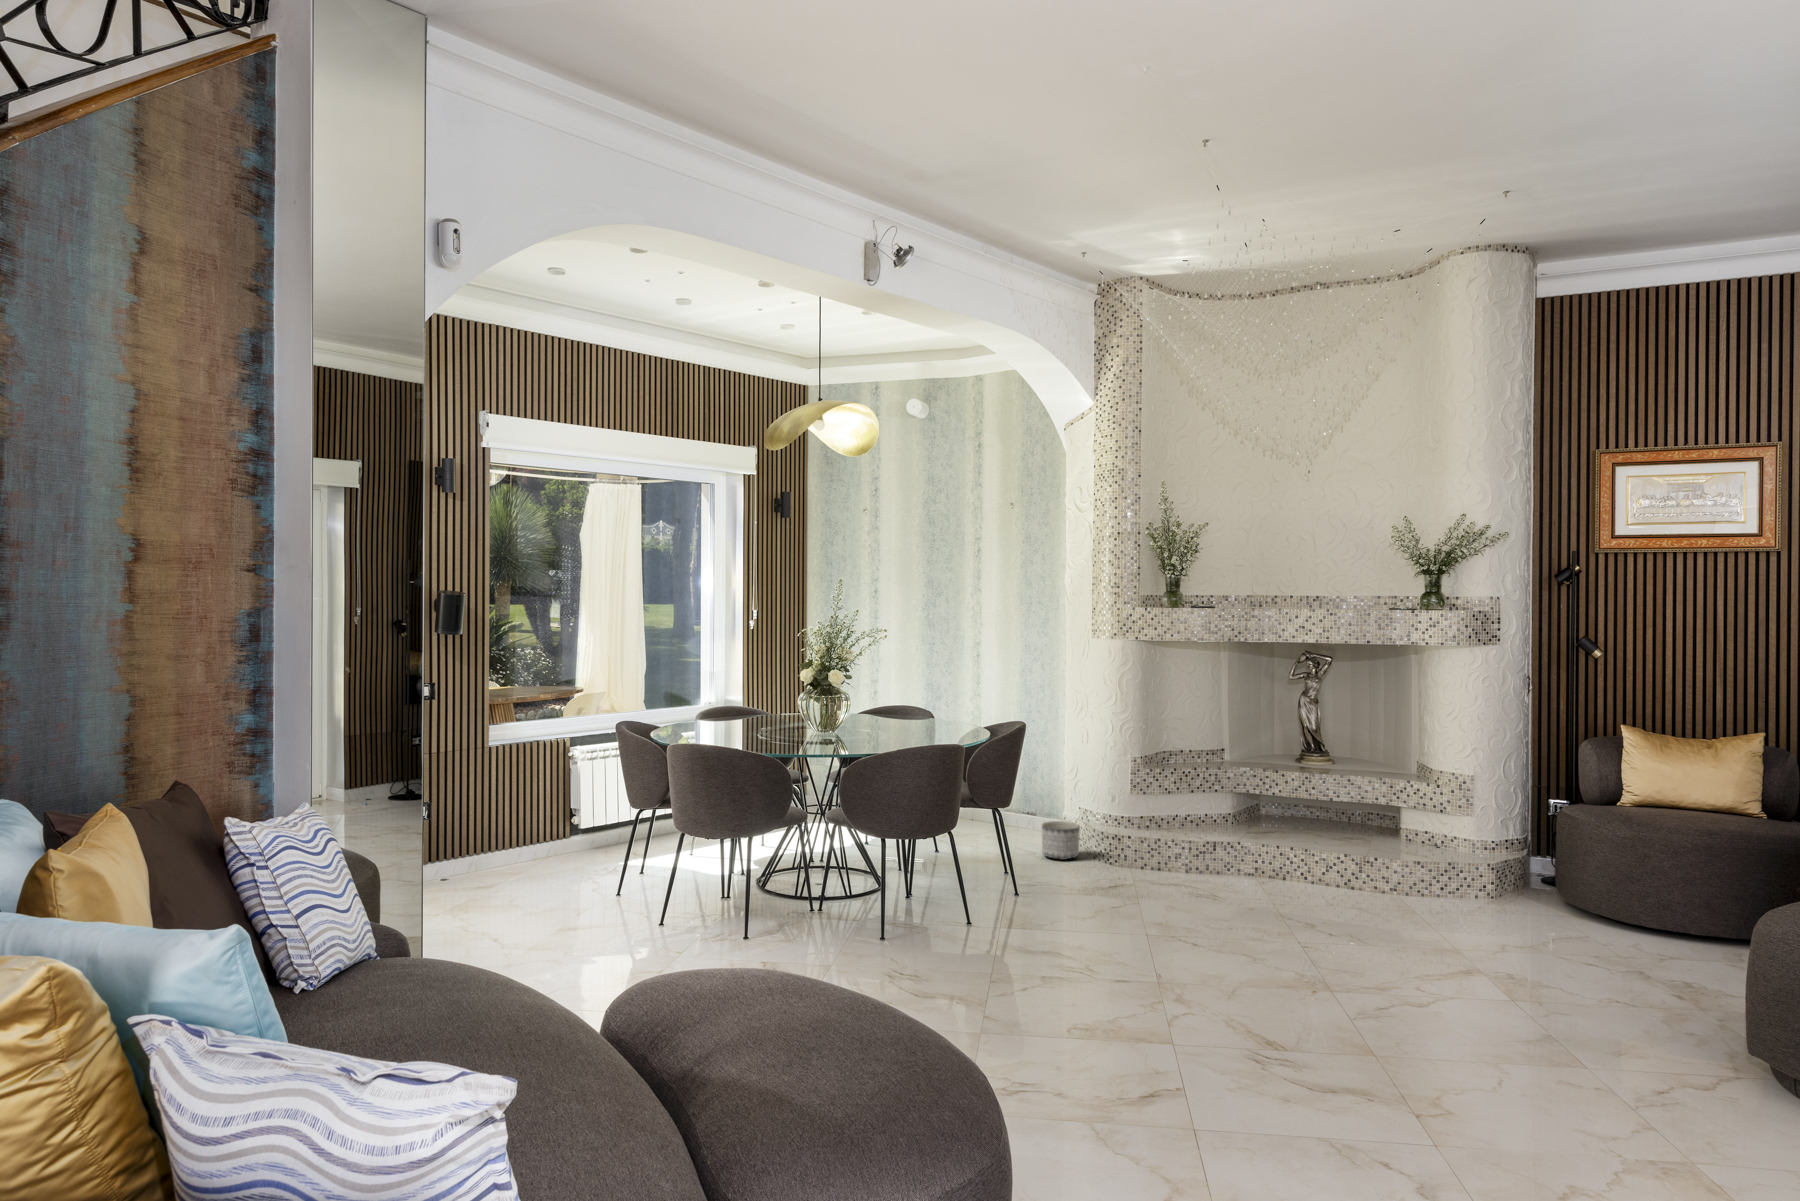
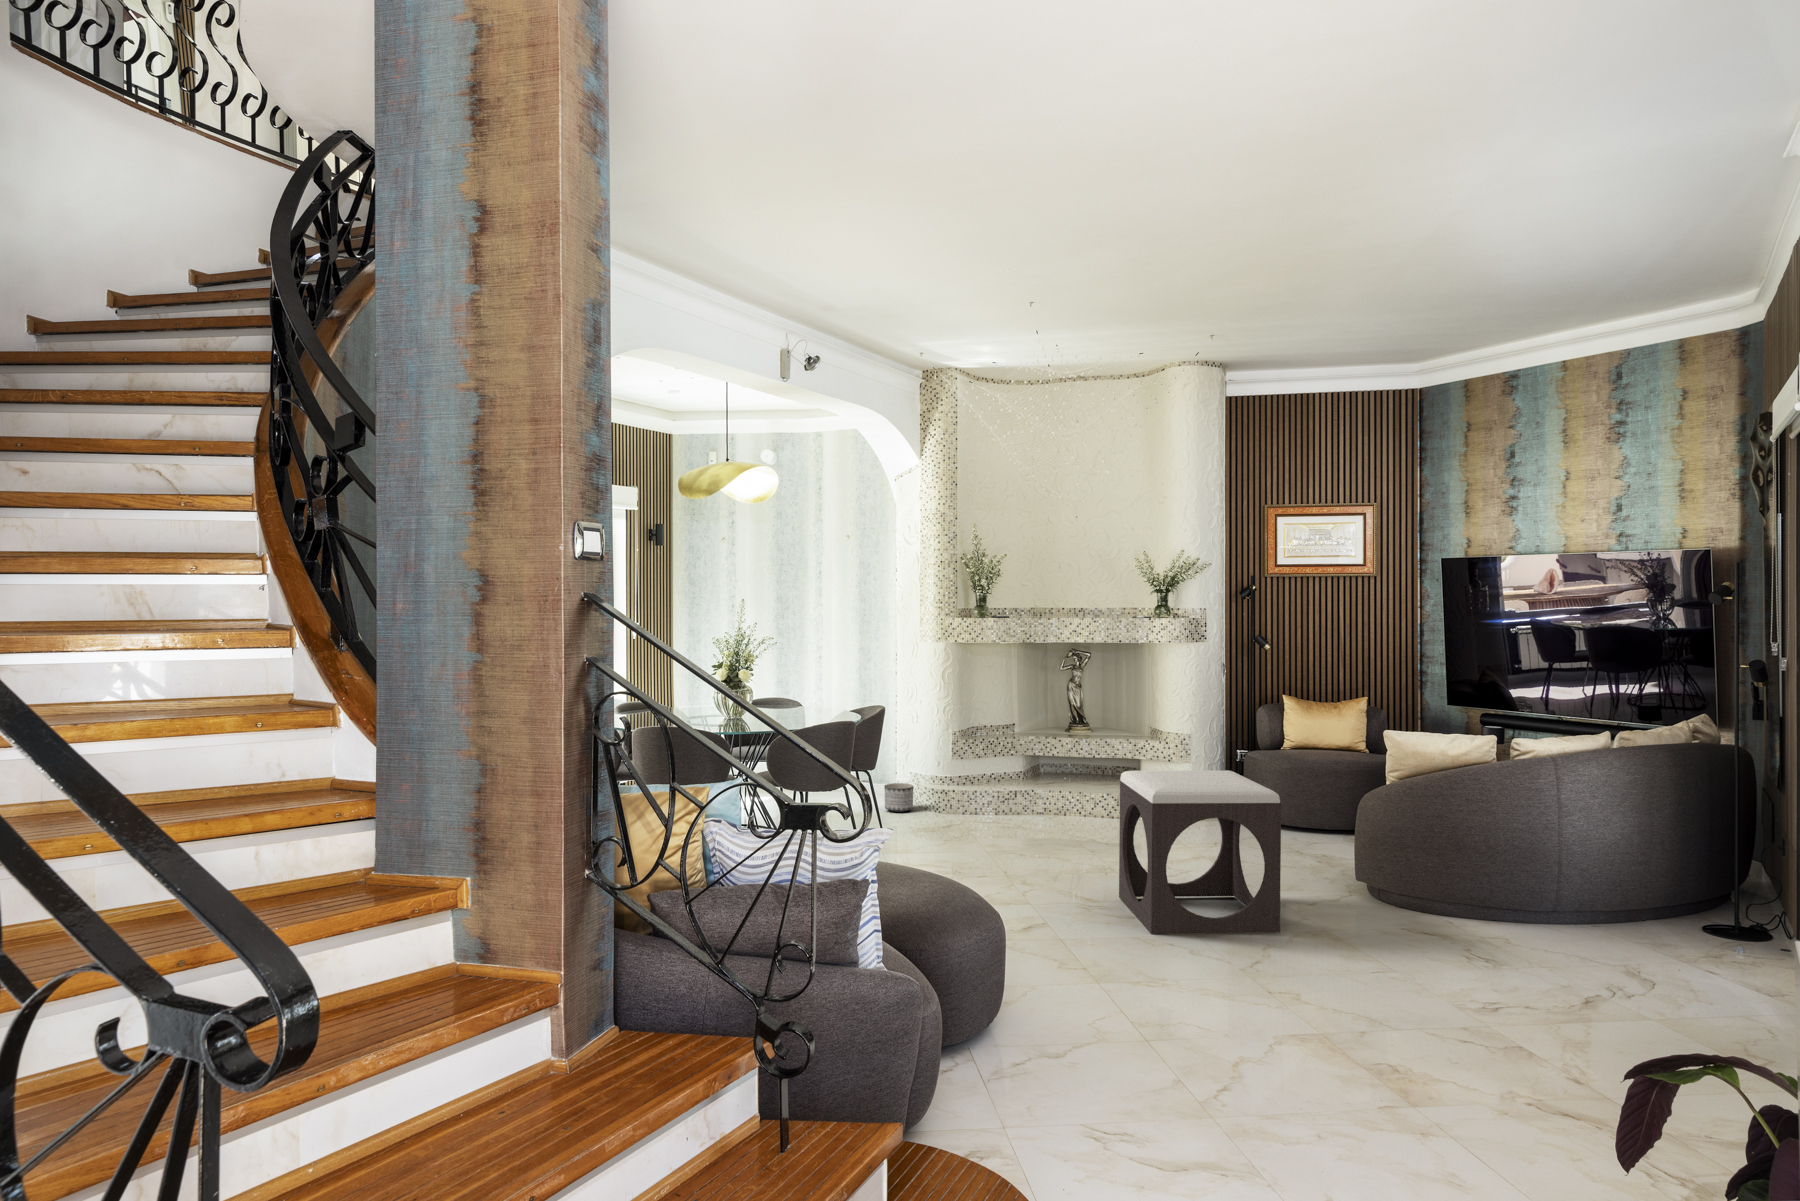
footstool: none [1335,841,1614,1136] -> present [1119,770,1281,934]

